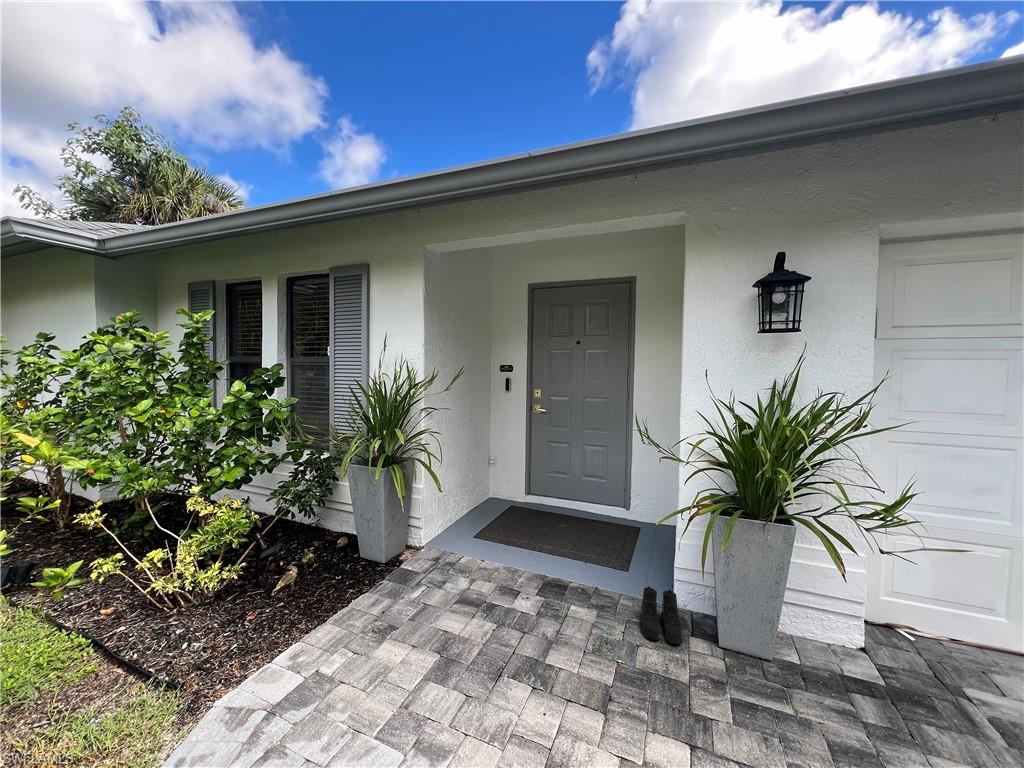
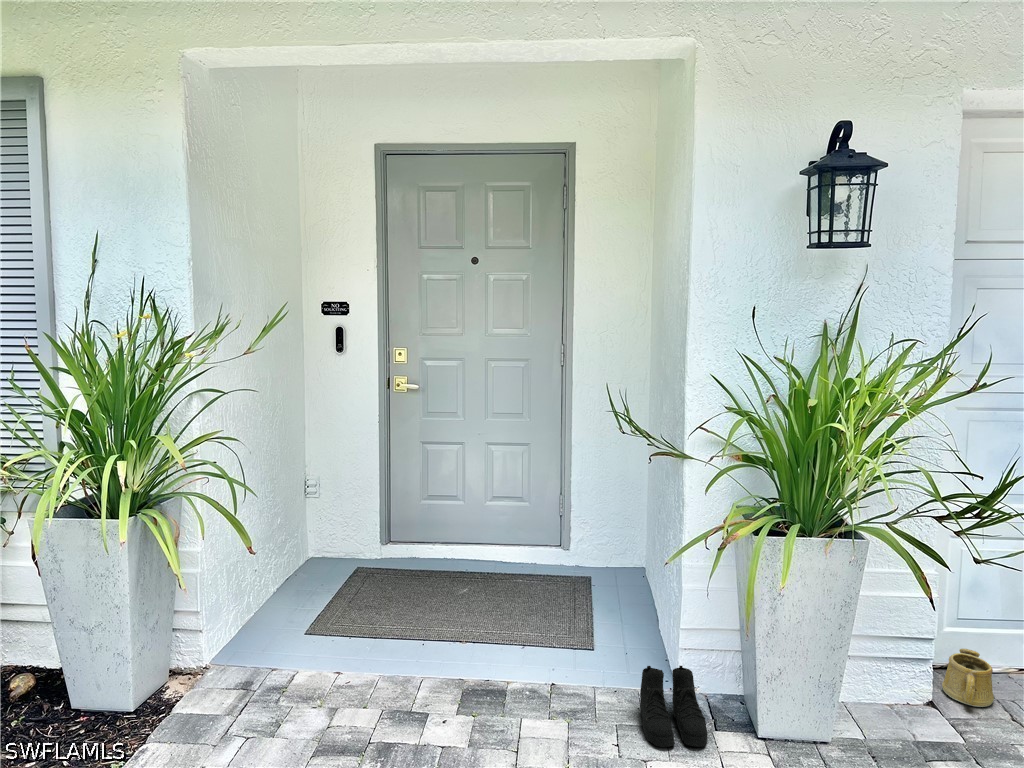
watering can: none [875,614,920,661] -> present [942,649,994,707]

